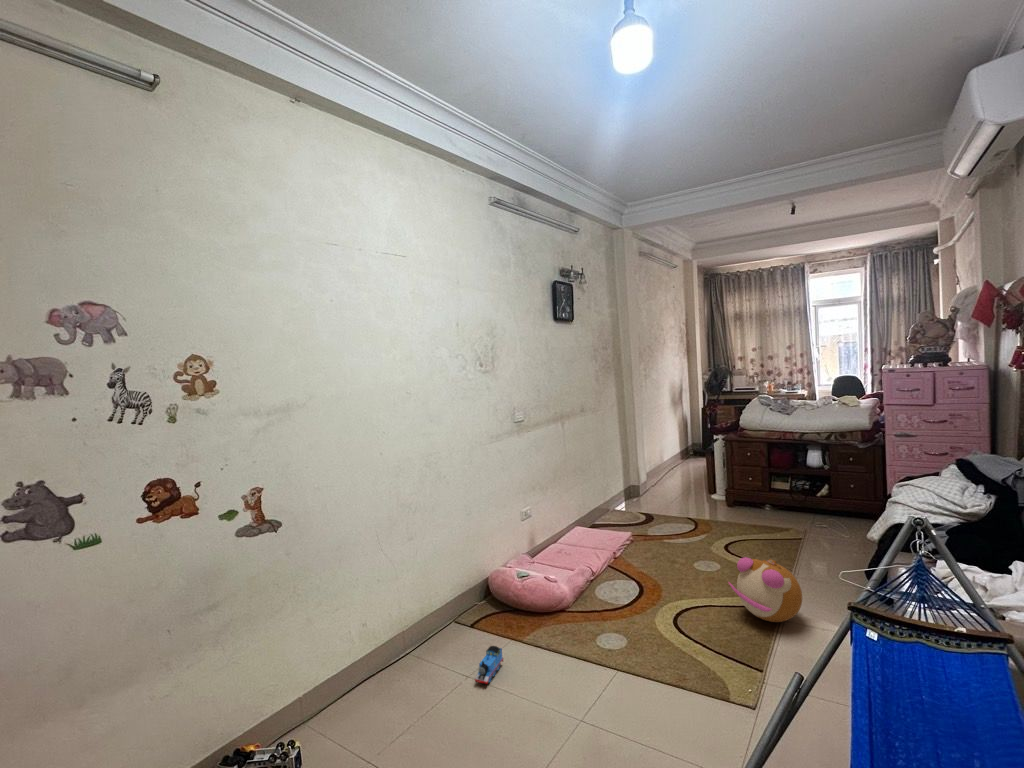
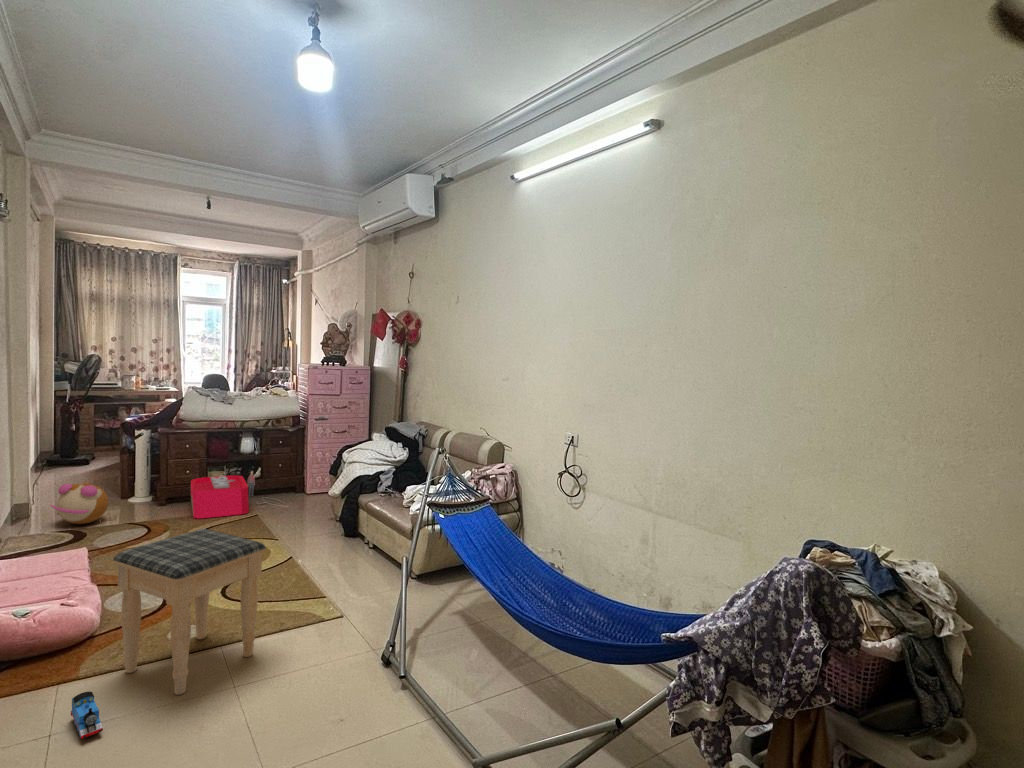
storage bin: none [739,485,824,533] -> present [191,471,255,519]
footstool: none [532,543,633,692] -> present [113,529,266,695]
plush toy: present [728,557,802,622] -> present [51,481,109,524]

